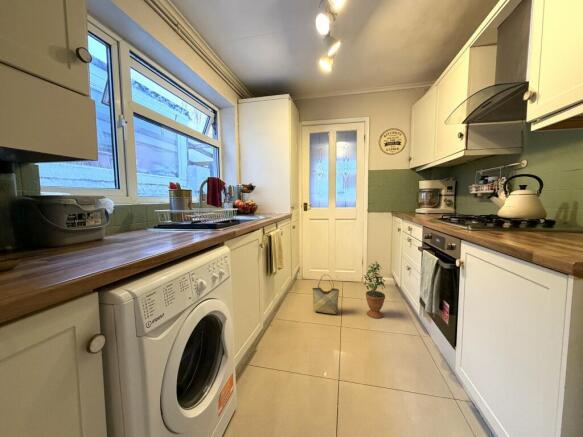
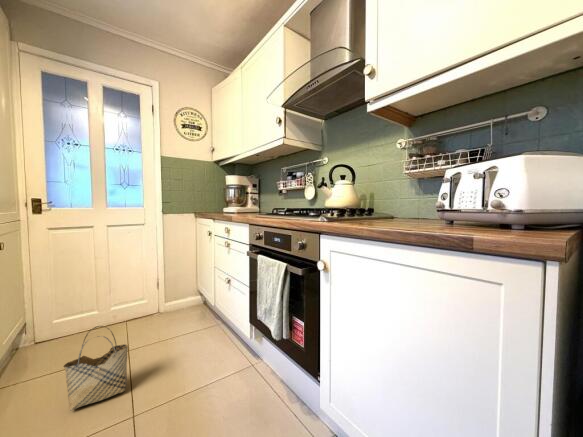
potted plant: present [364,262,385,318] -> none [168,280,205,366]

